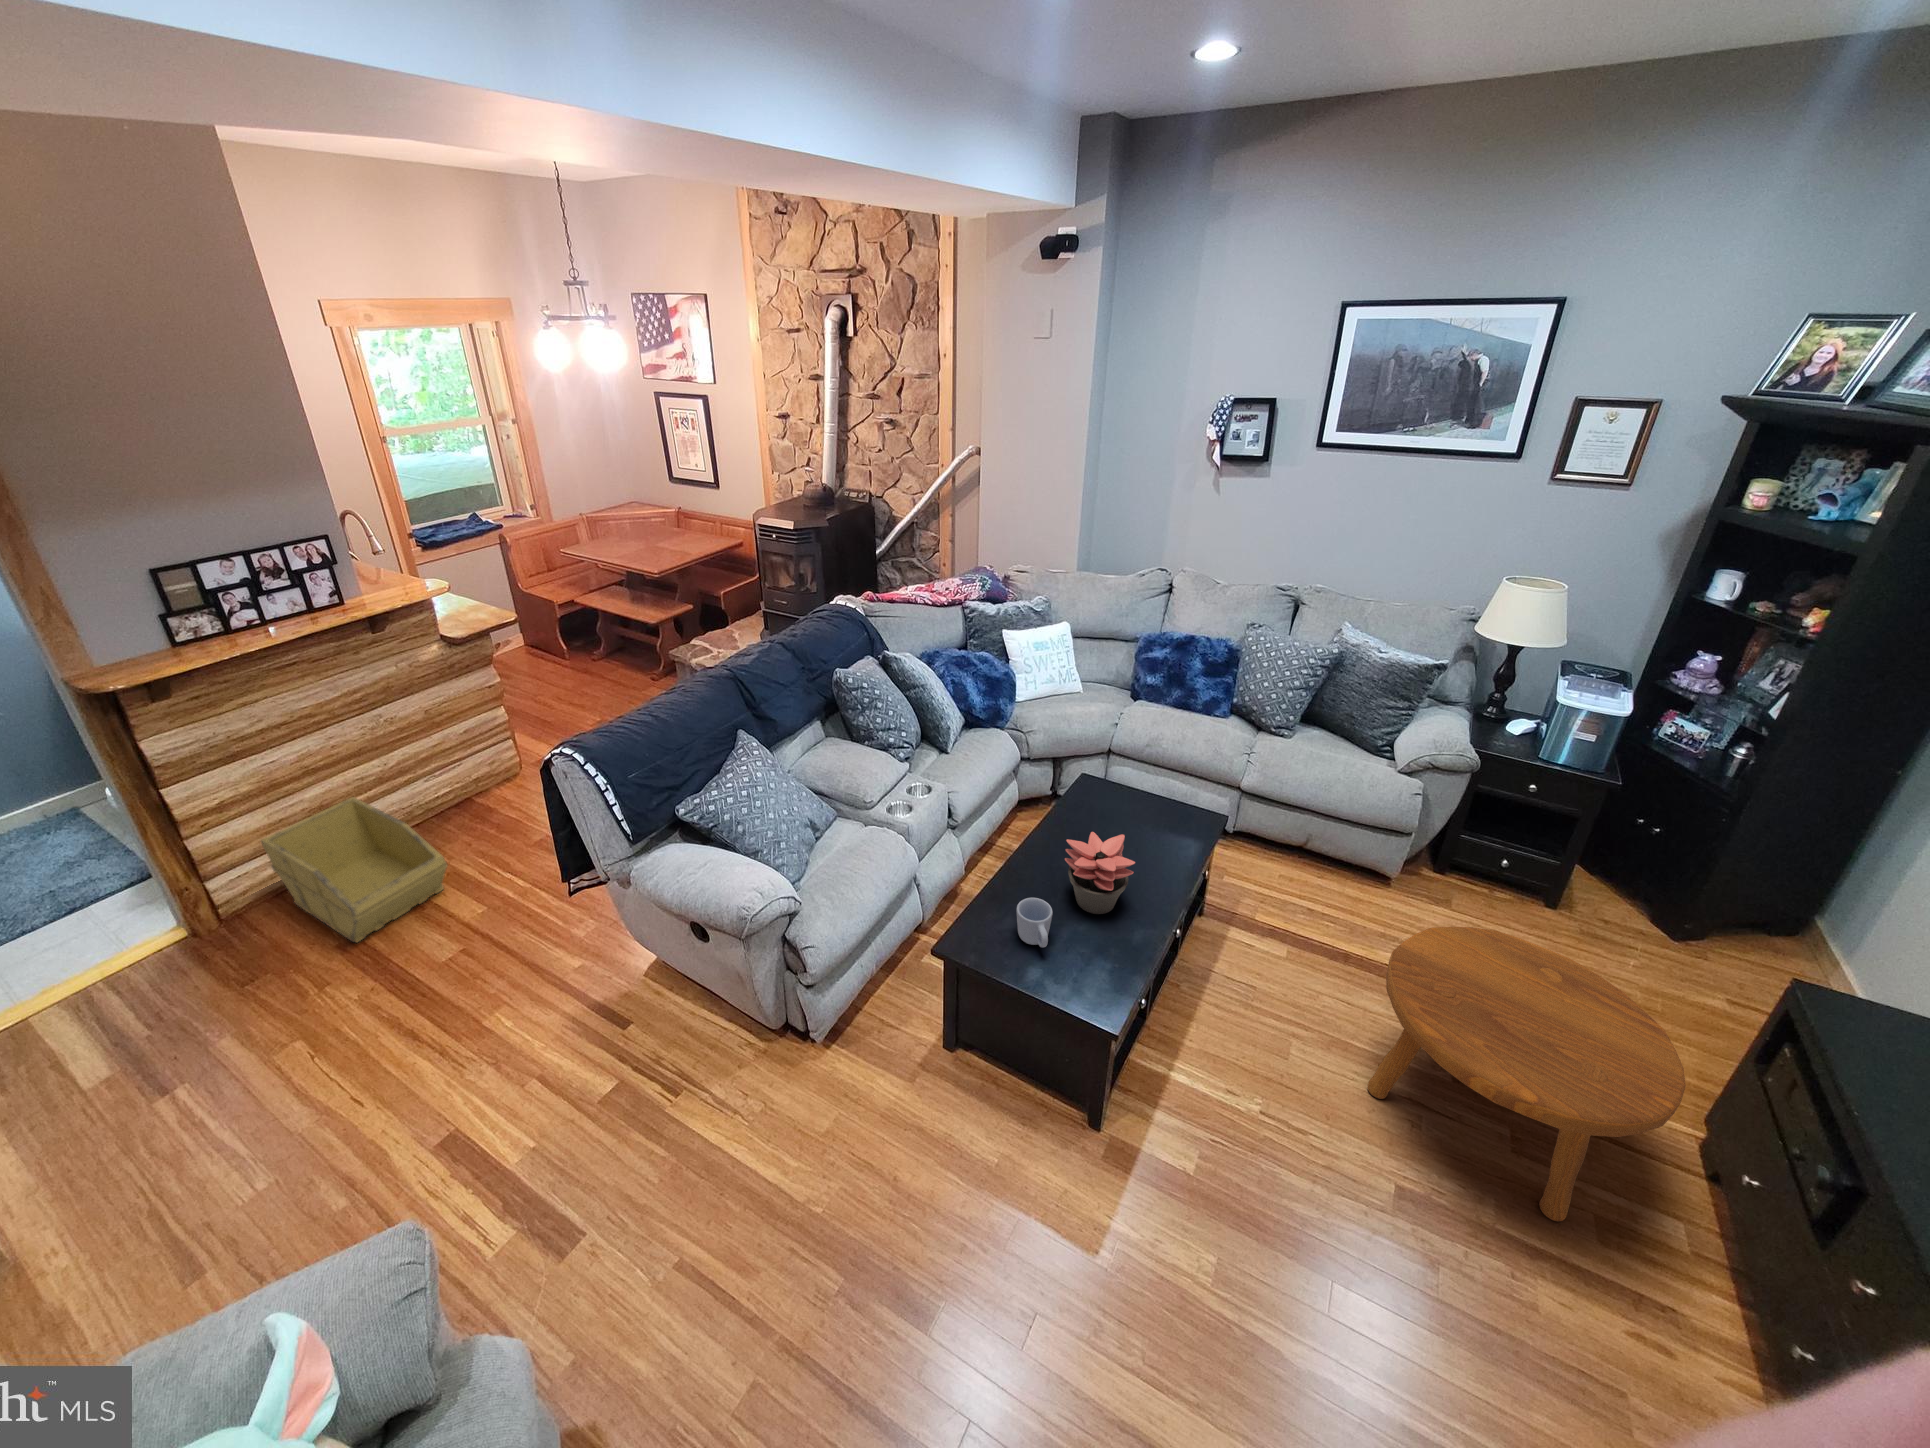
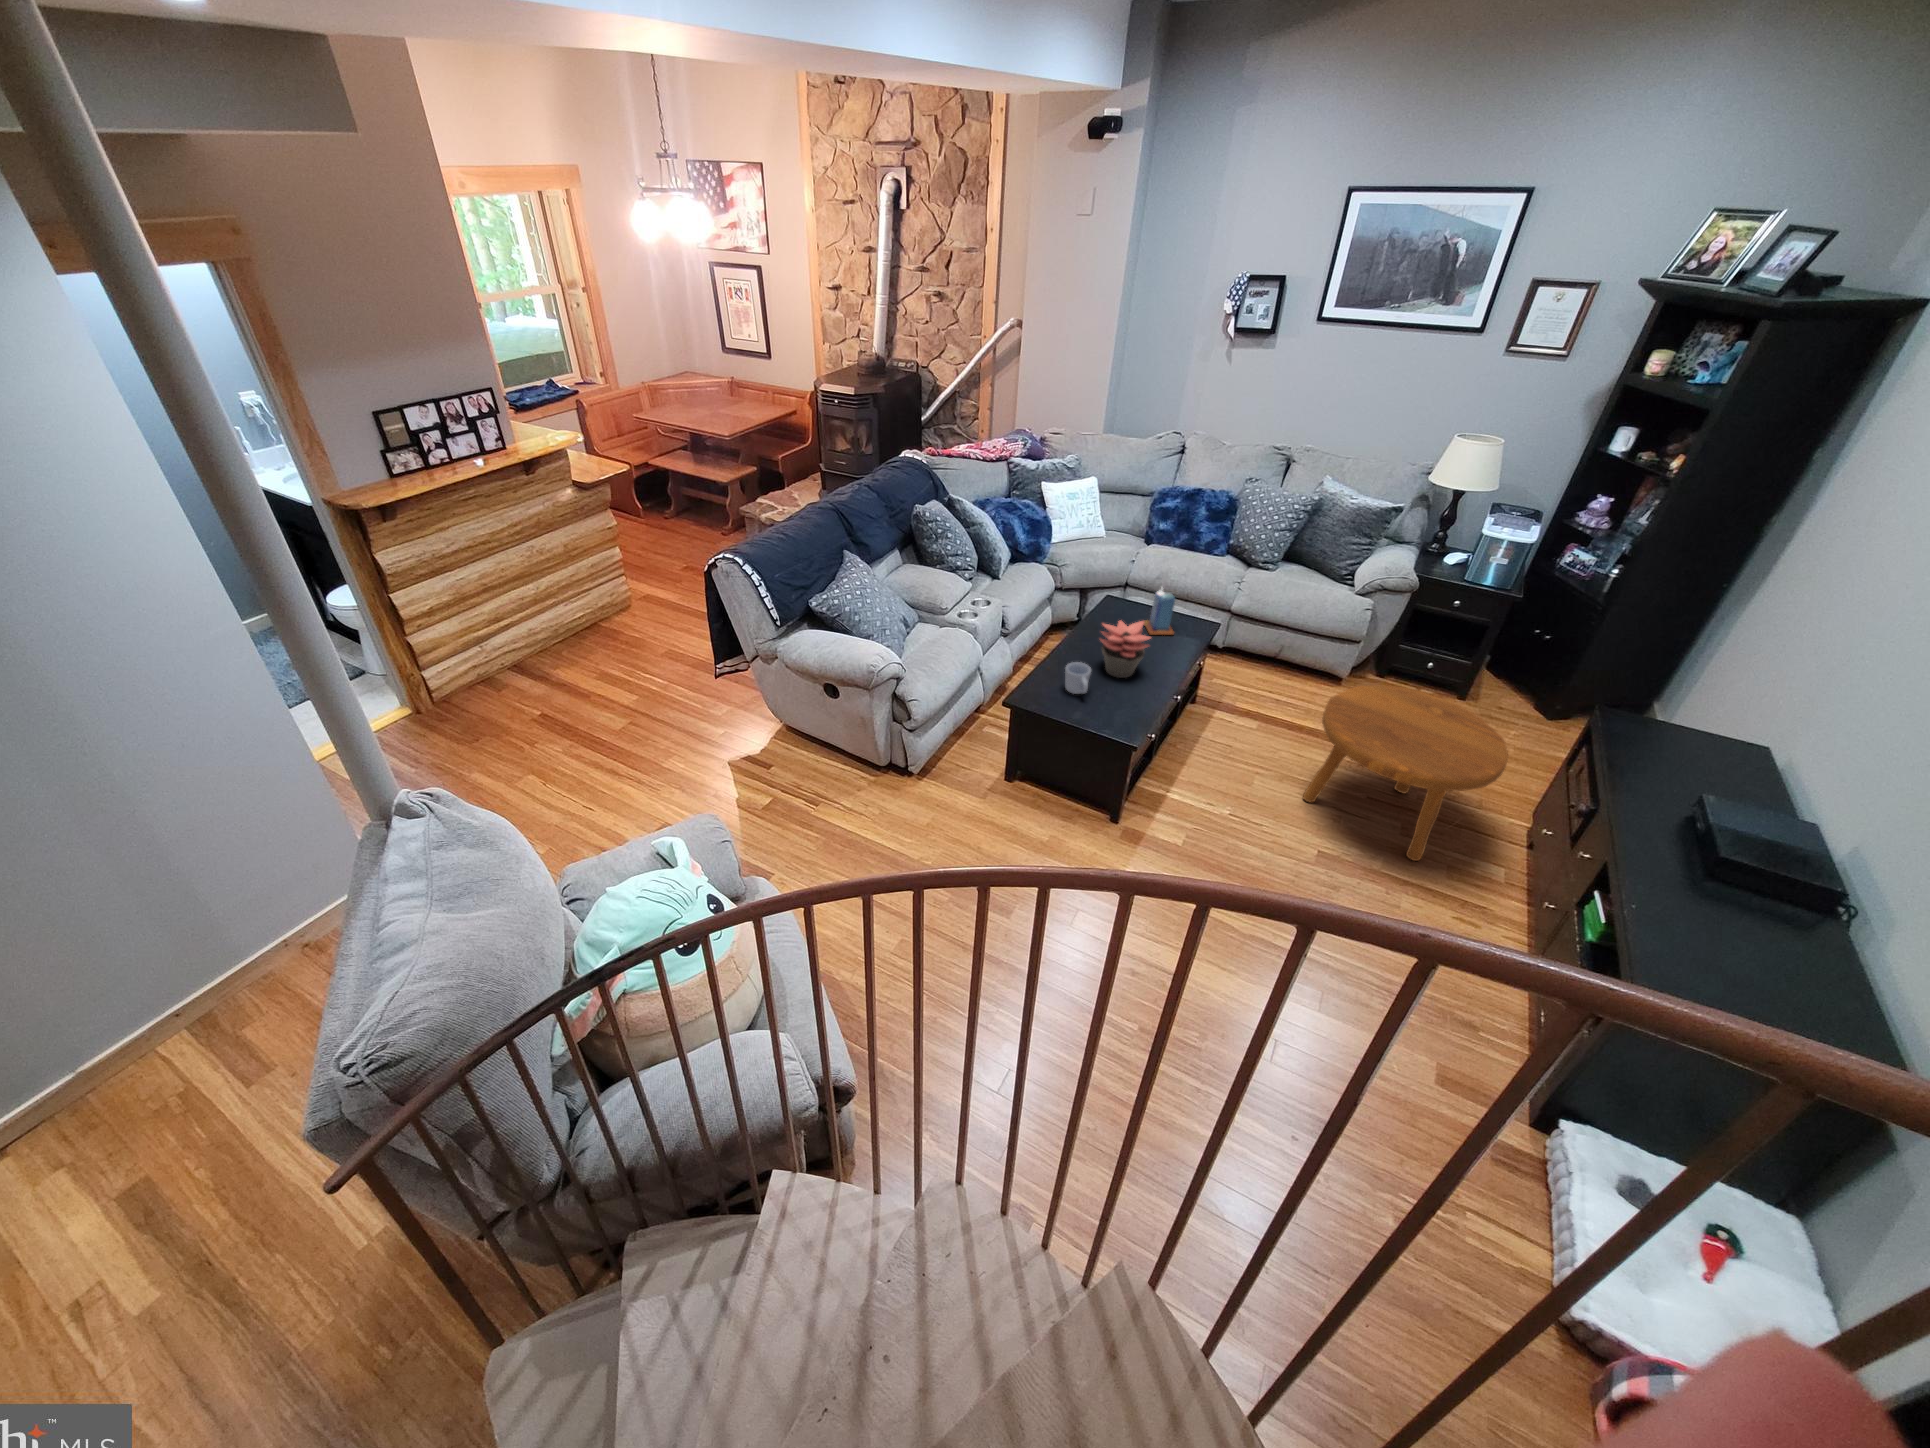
candle: none [1128,777,1169,840] -> present [1144,590,1175,635]
storage bin: present [261,797,447,942] -> none [462,612,609,716]

